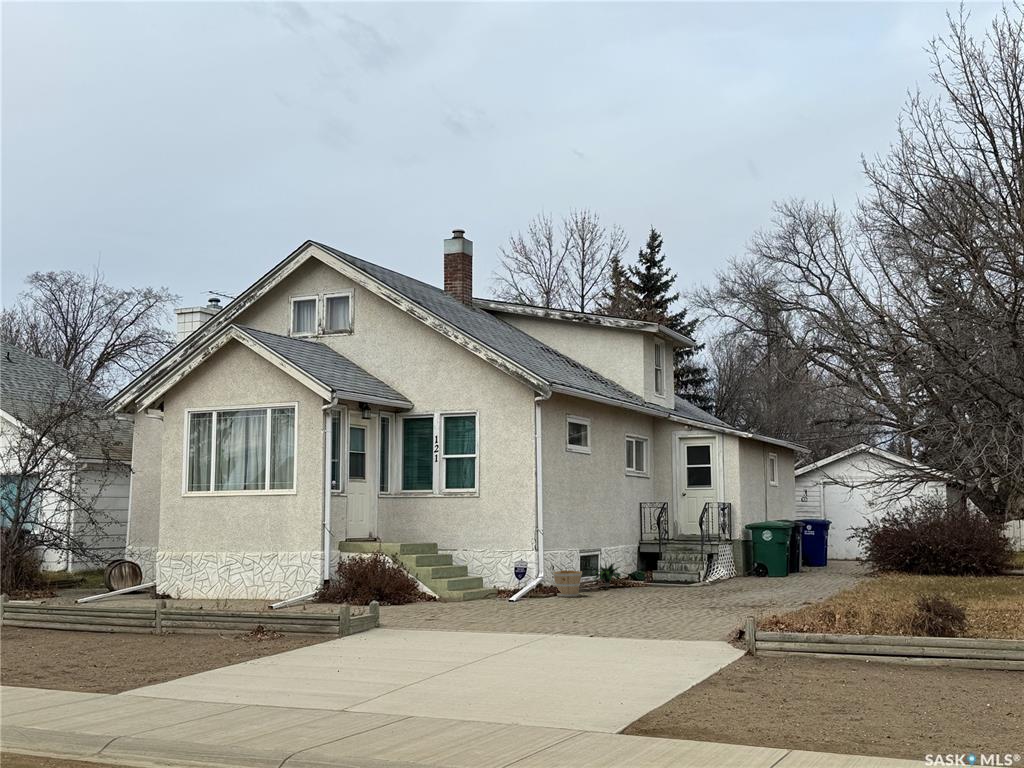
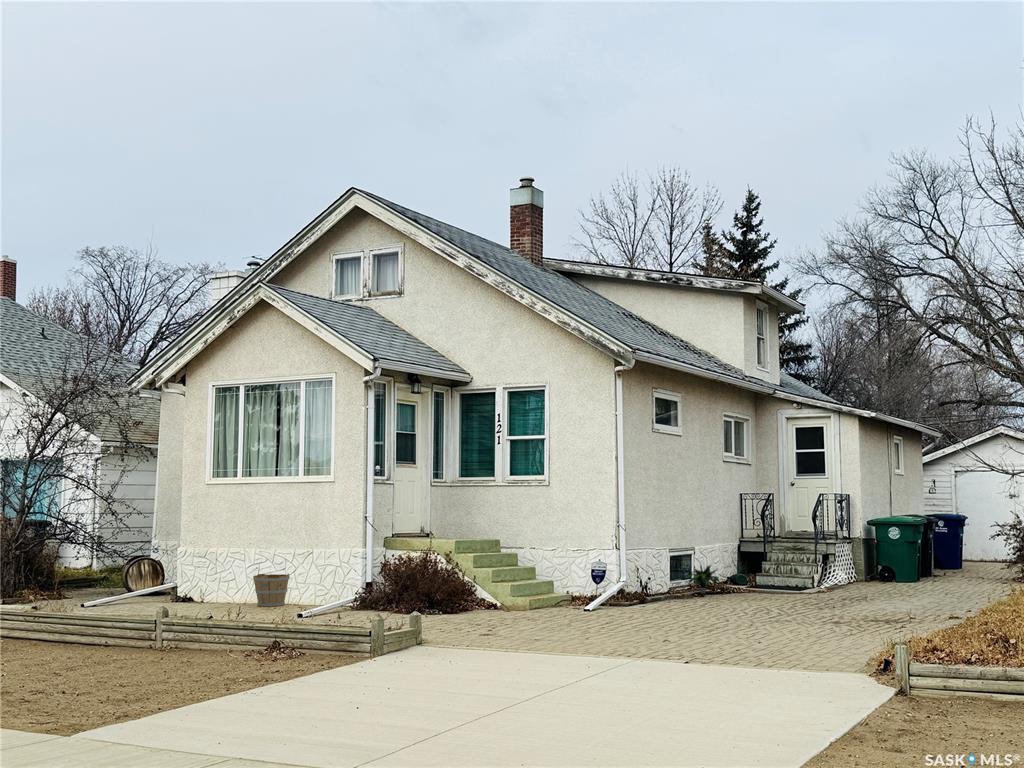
wooden bucket: present [553,570,582,597] -> present [253,574,290,607]

